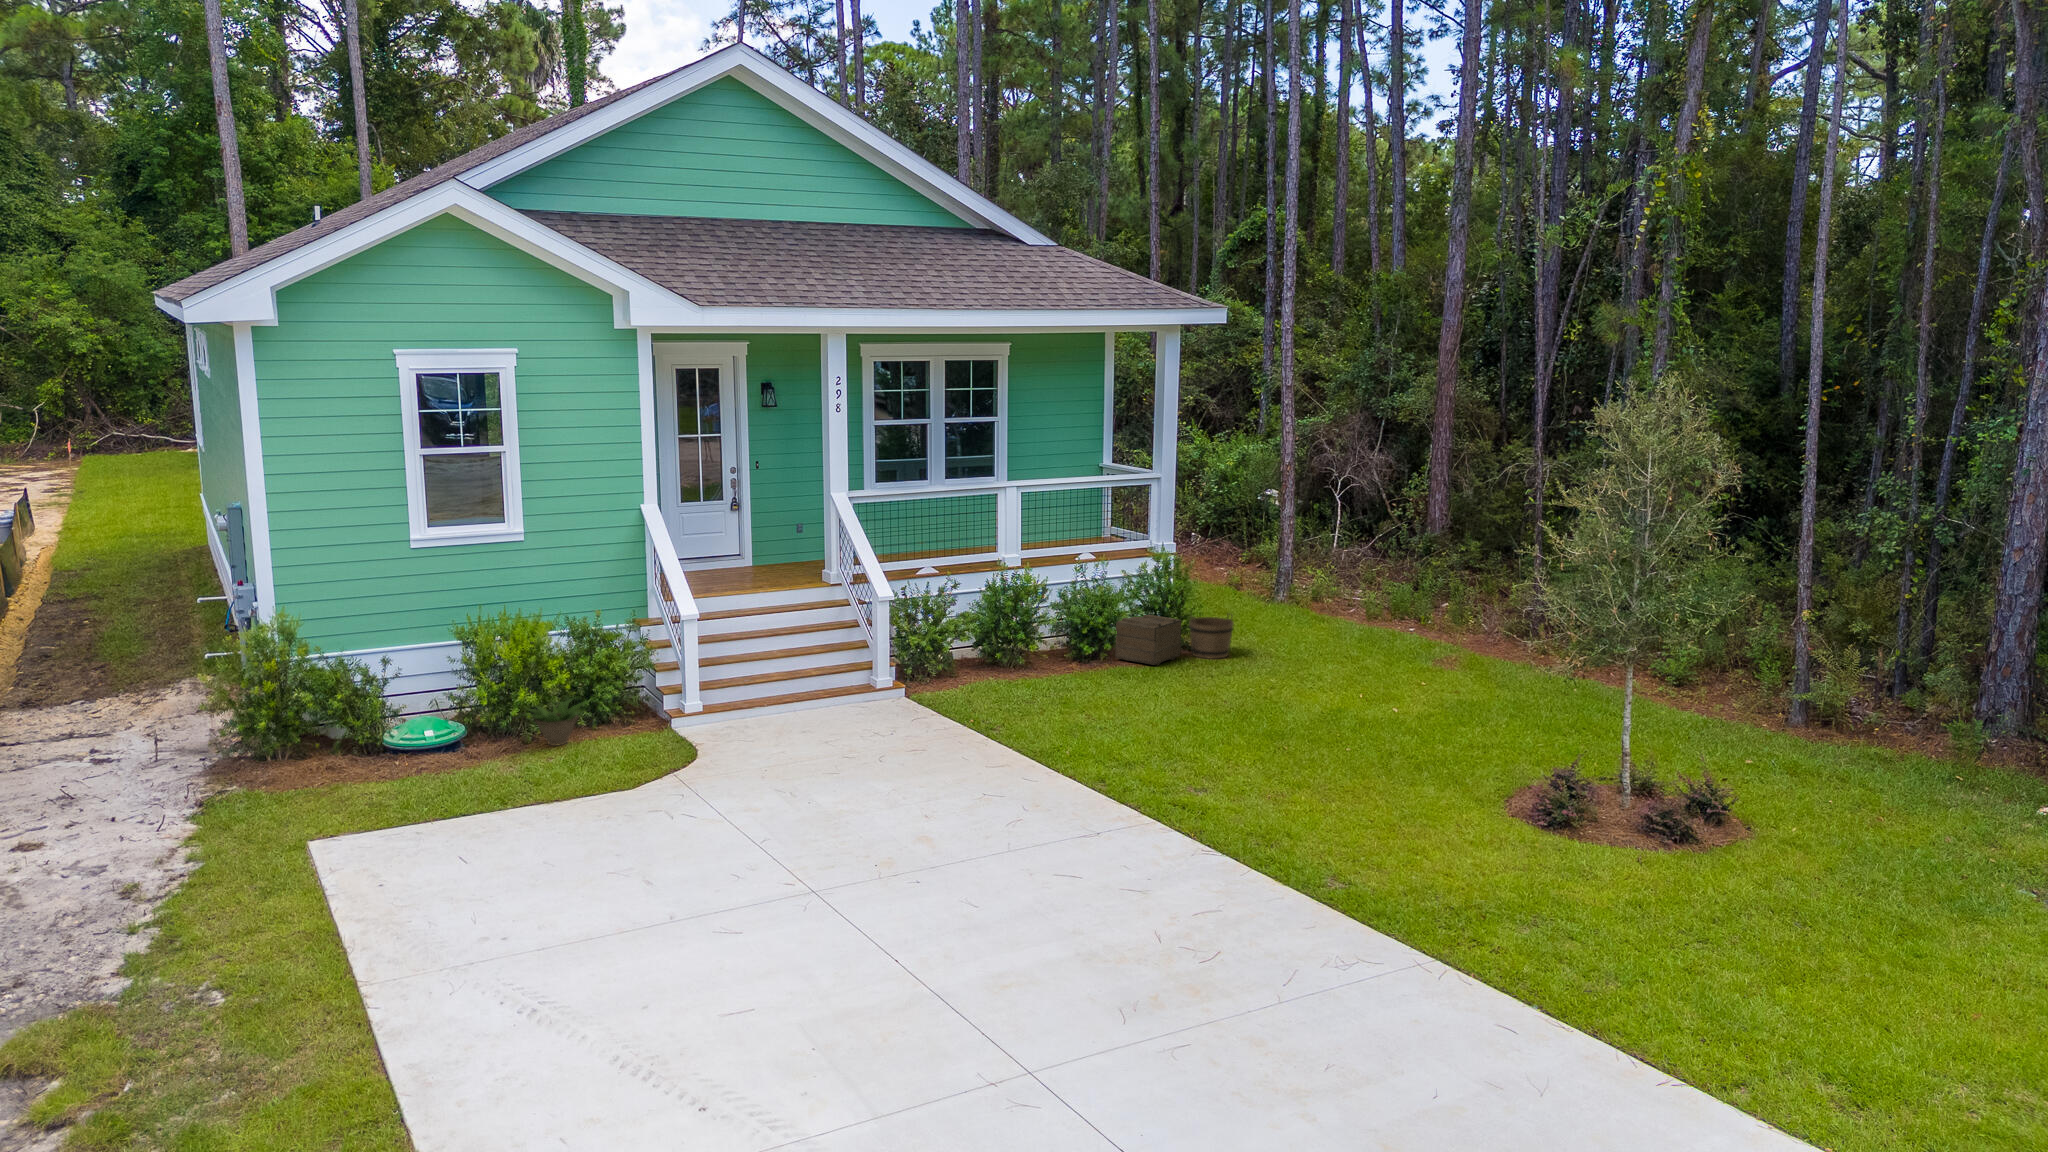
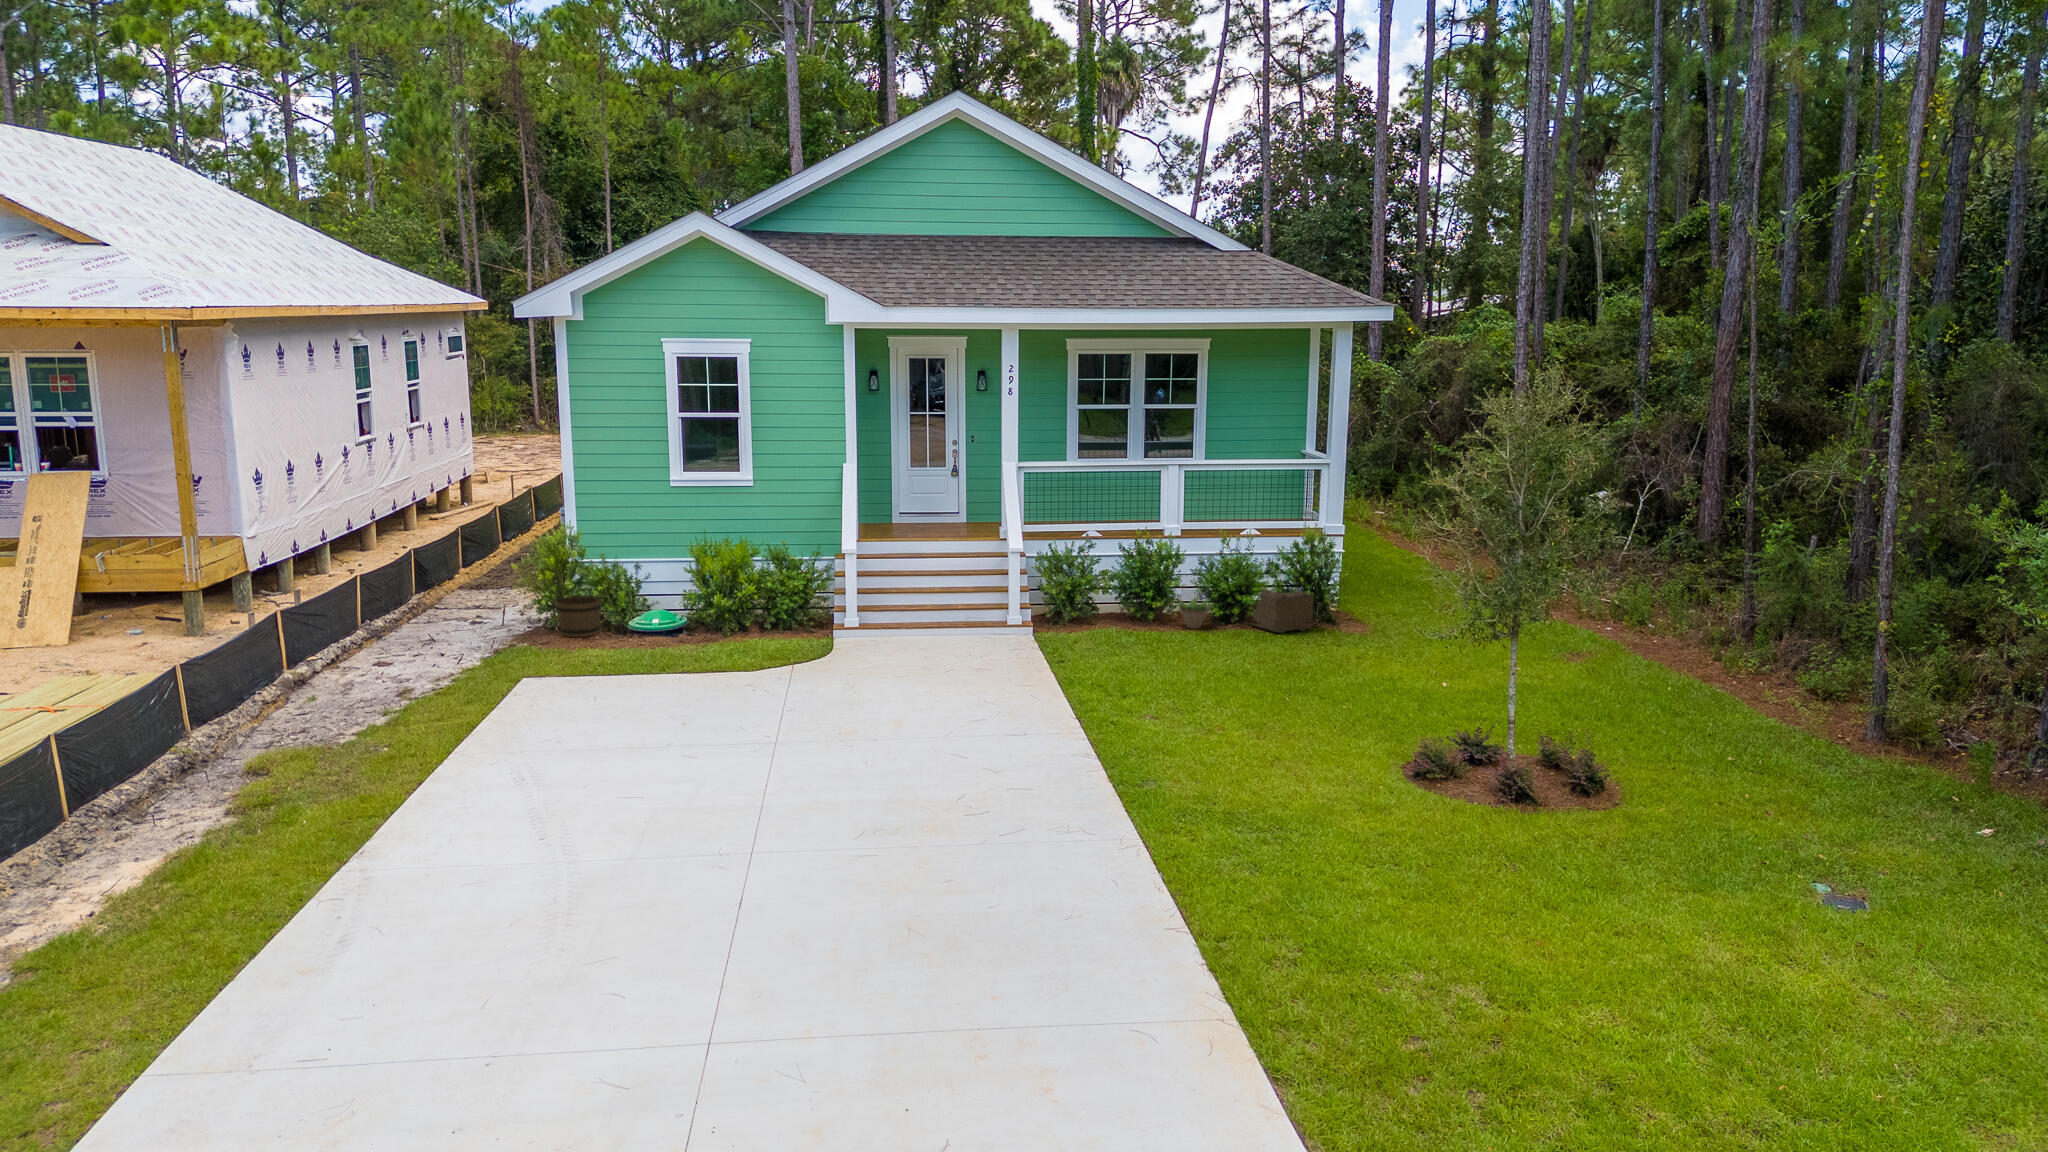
bucket: present [1189,614,1234,659] -> present [555,593,602,637]
decorative plant: present [525,698,586,746] -> present [1175,597,1213,628]

